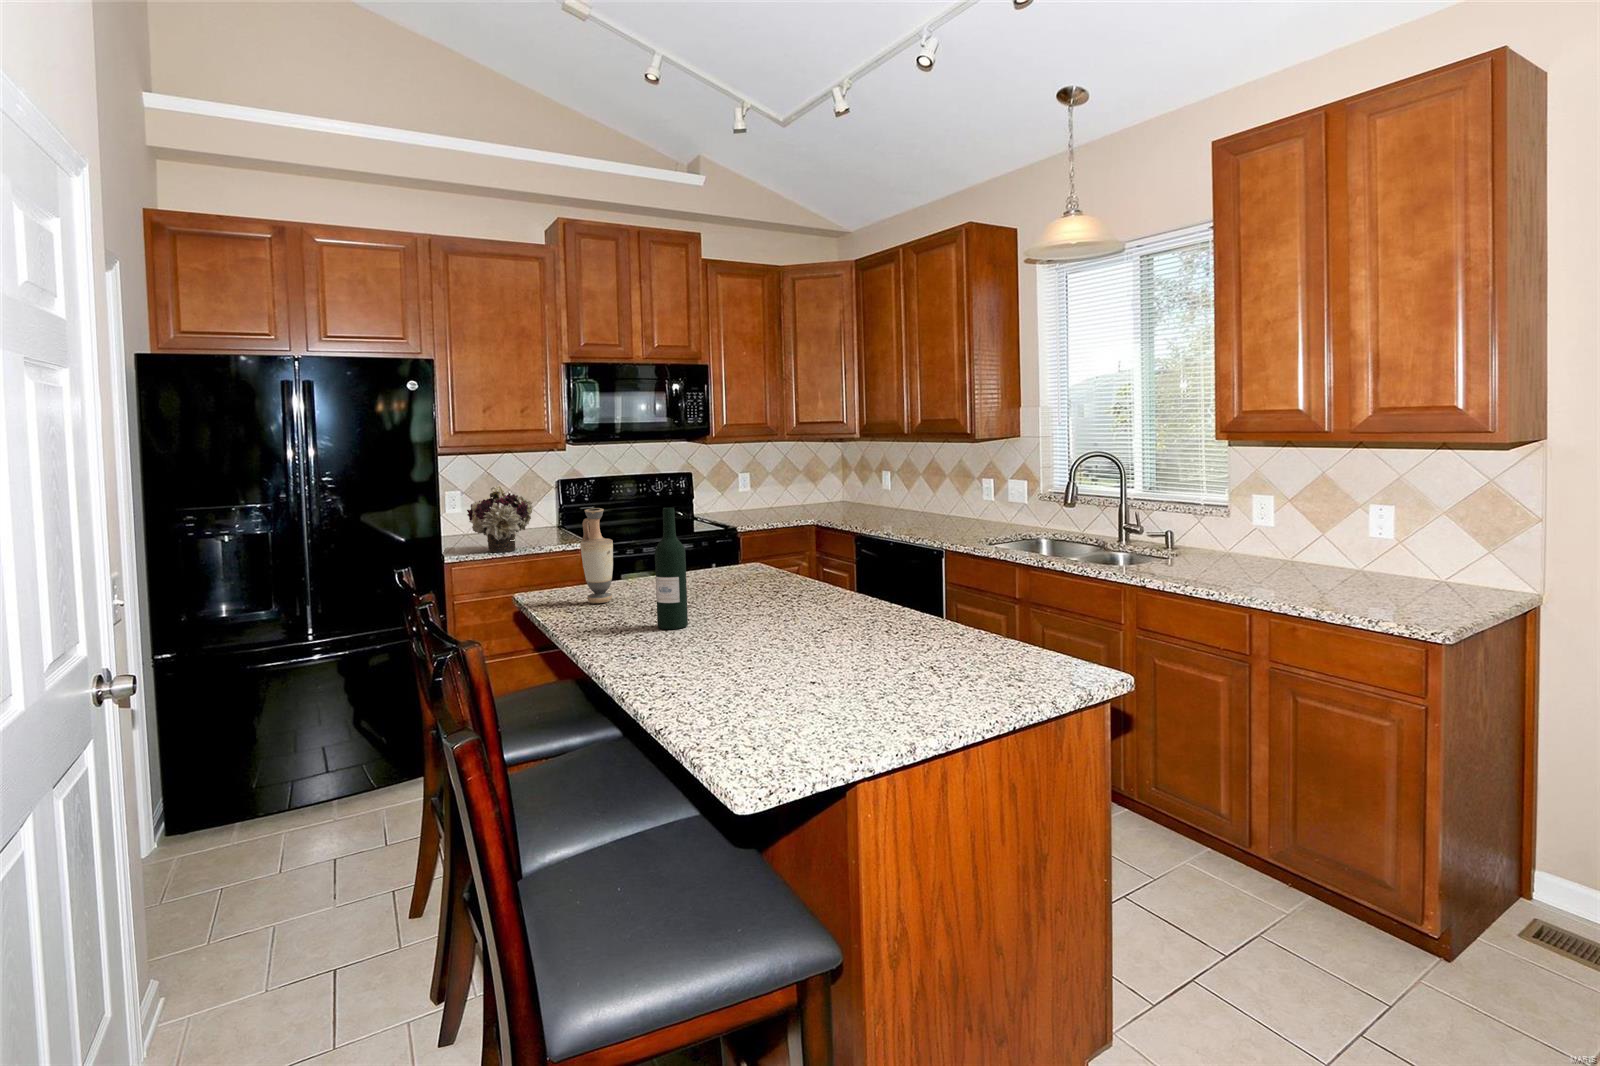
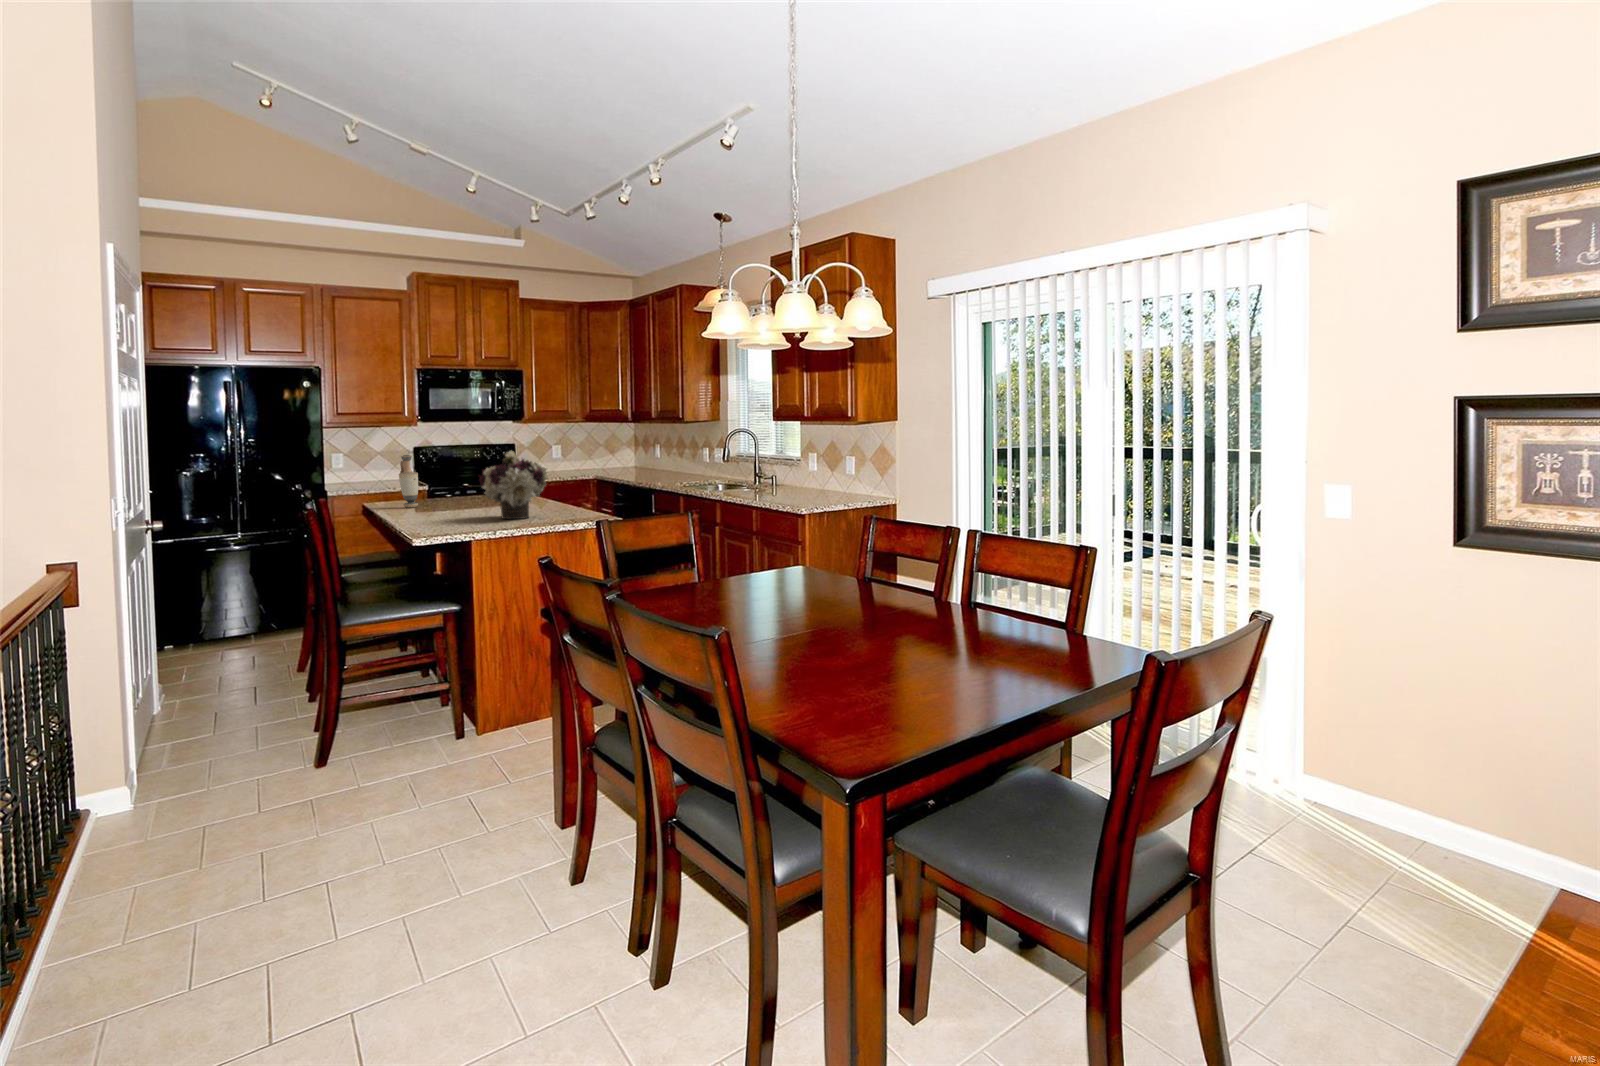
flower arrangement: present [467,485,532,553] -> present [479,451,547,519]
wine bottle: present [655,508,688,629] -> none [428,452,447,513]

